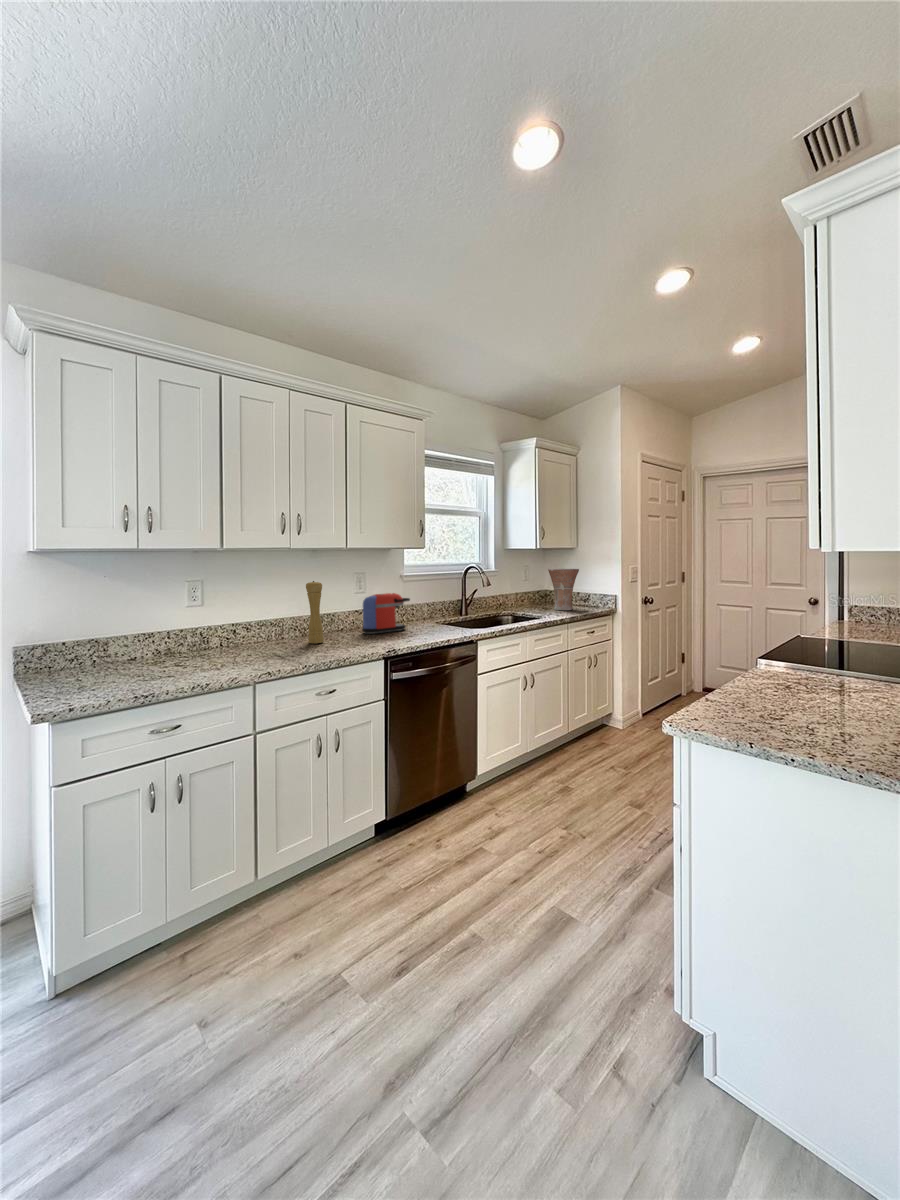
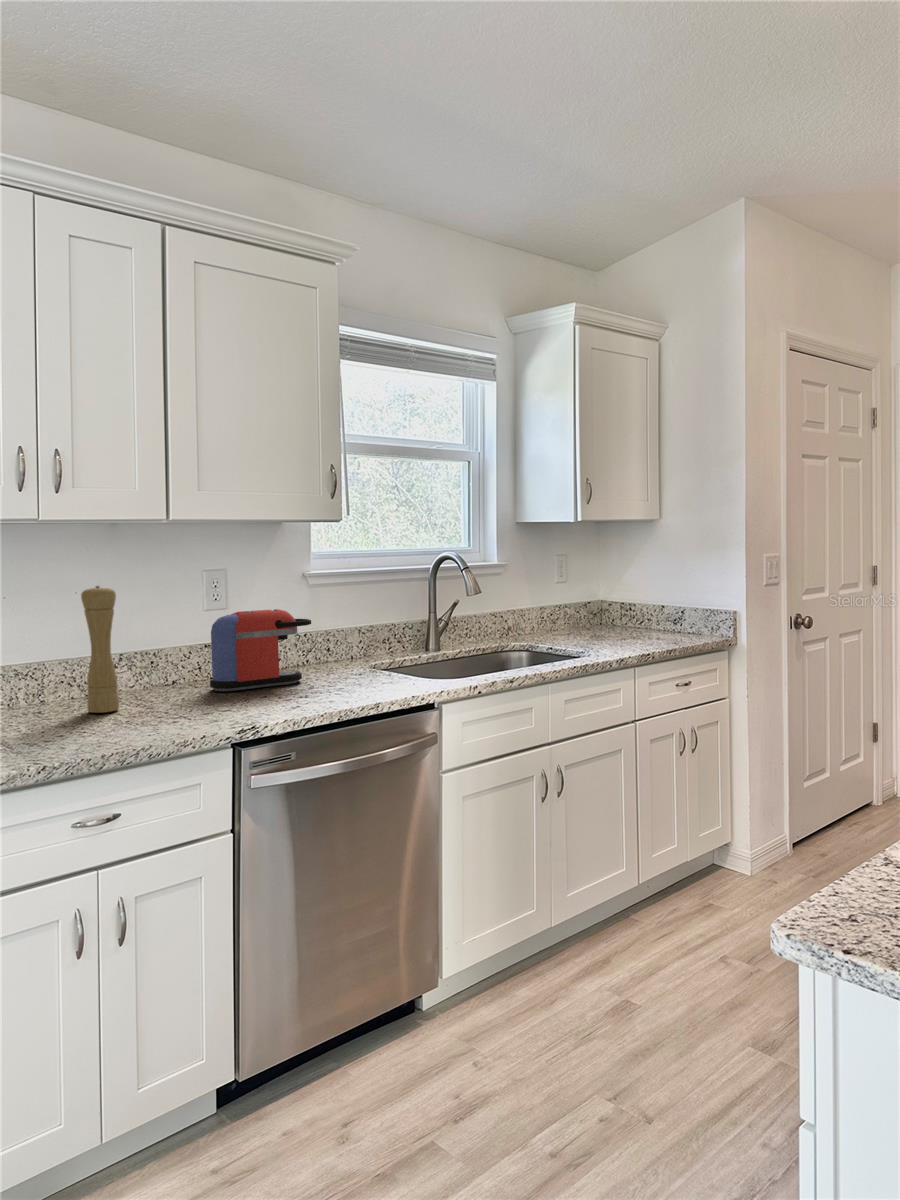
vase: present [548,569,579,610] -> none [601,560,662,641]

